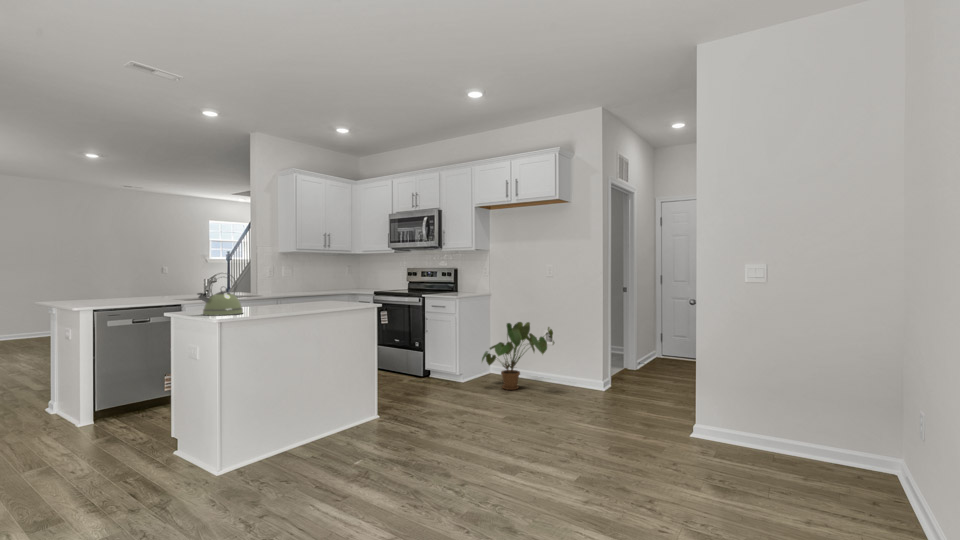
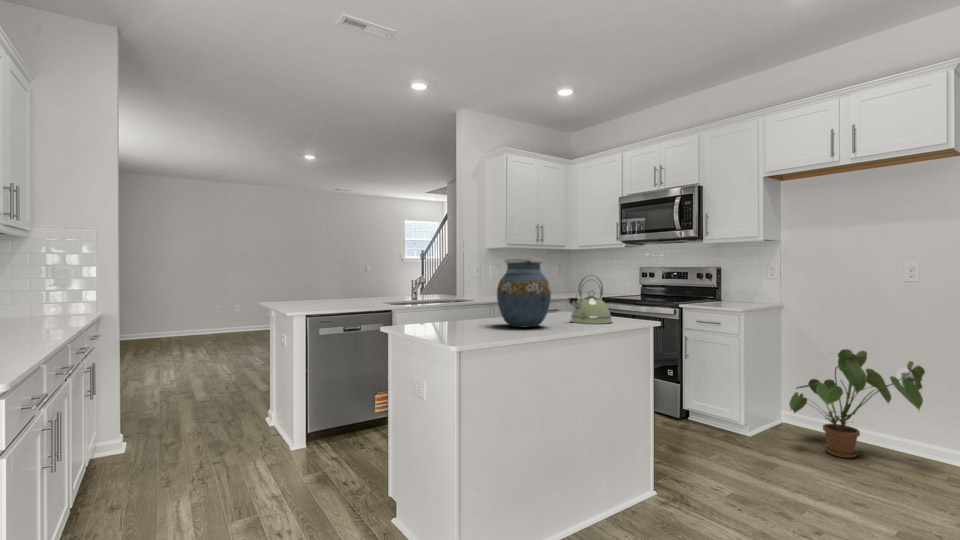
vase: none [258,263,298,310] -> present [497,259,551,327]
kettle: present [198,273,243,316] -> present [569,275,612,324]

